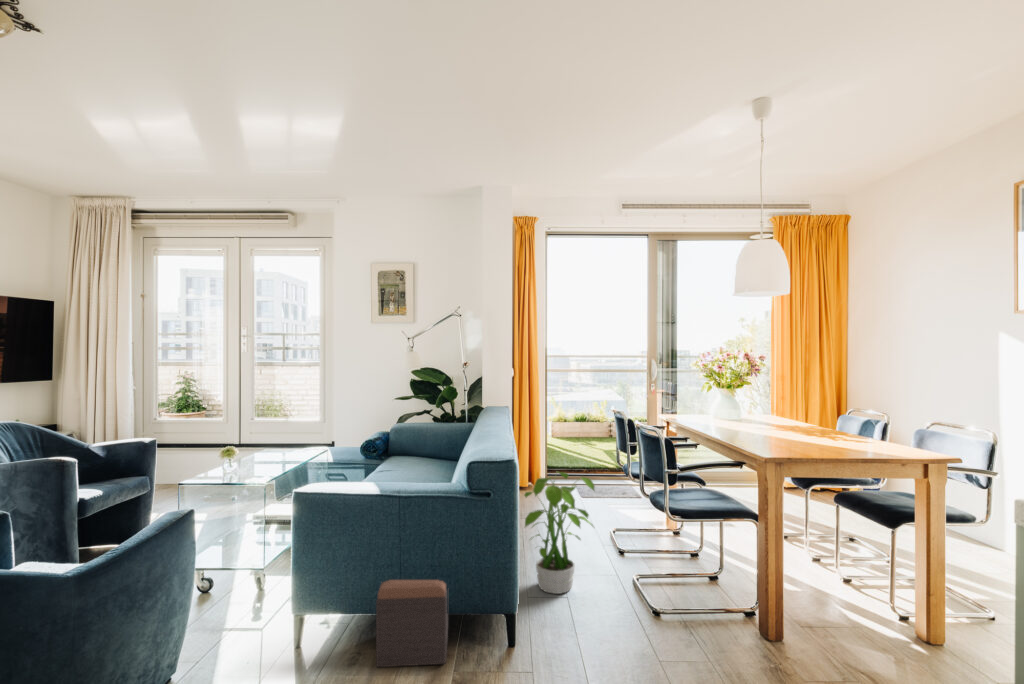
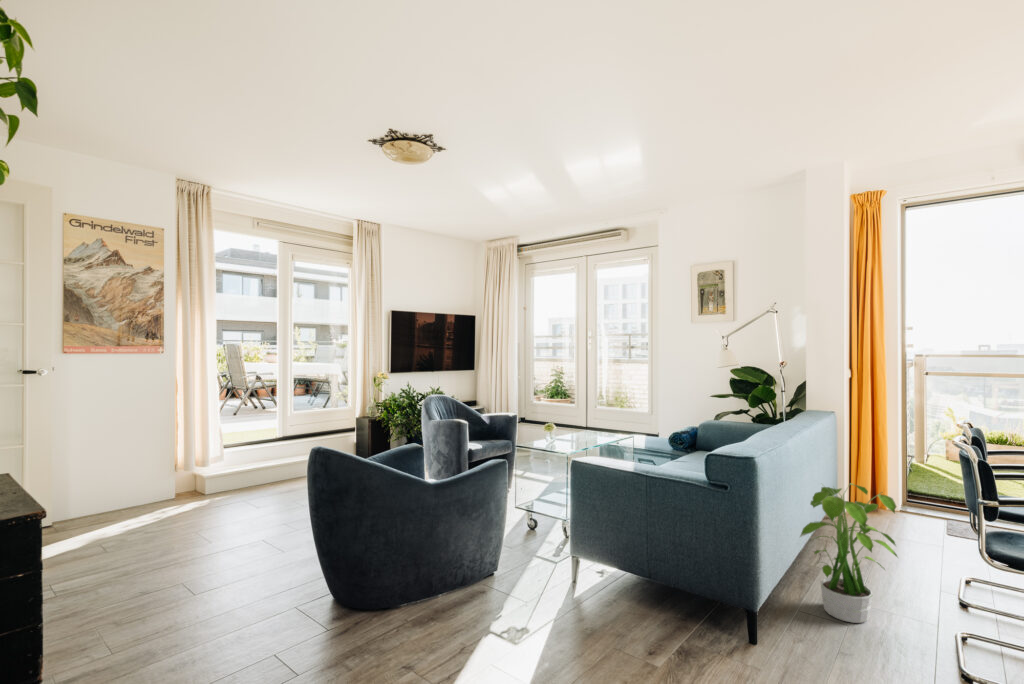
footstool: present [376,580,448,667] -> none [623,537,701,638]

